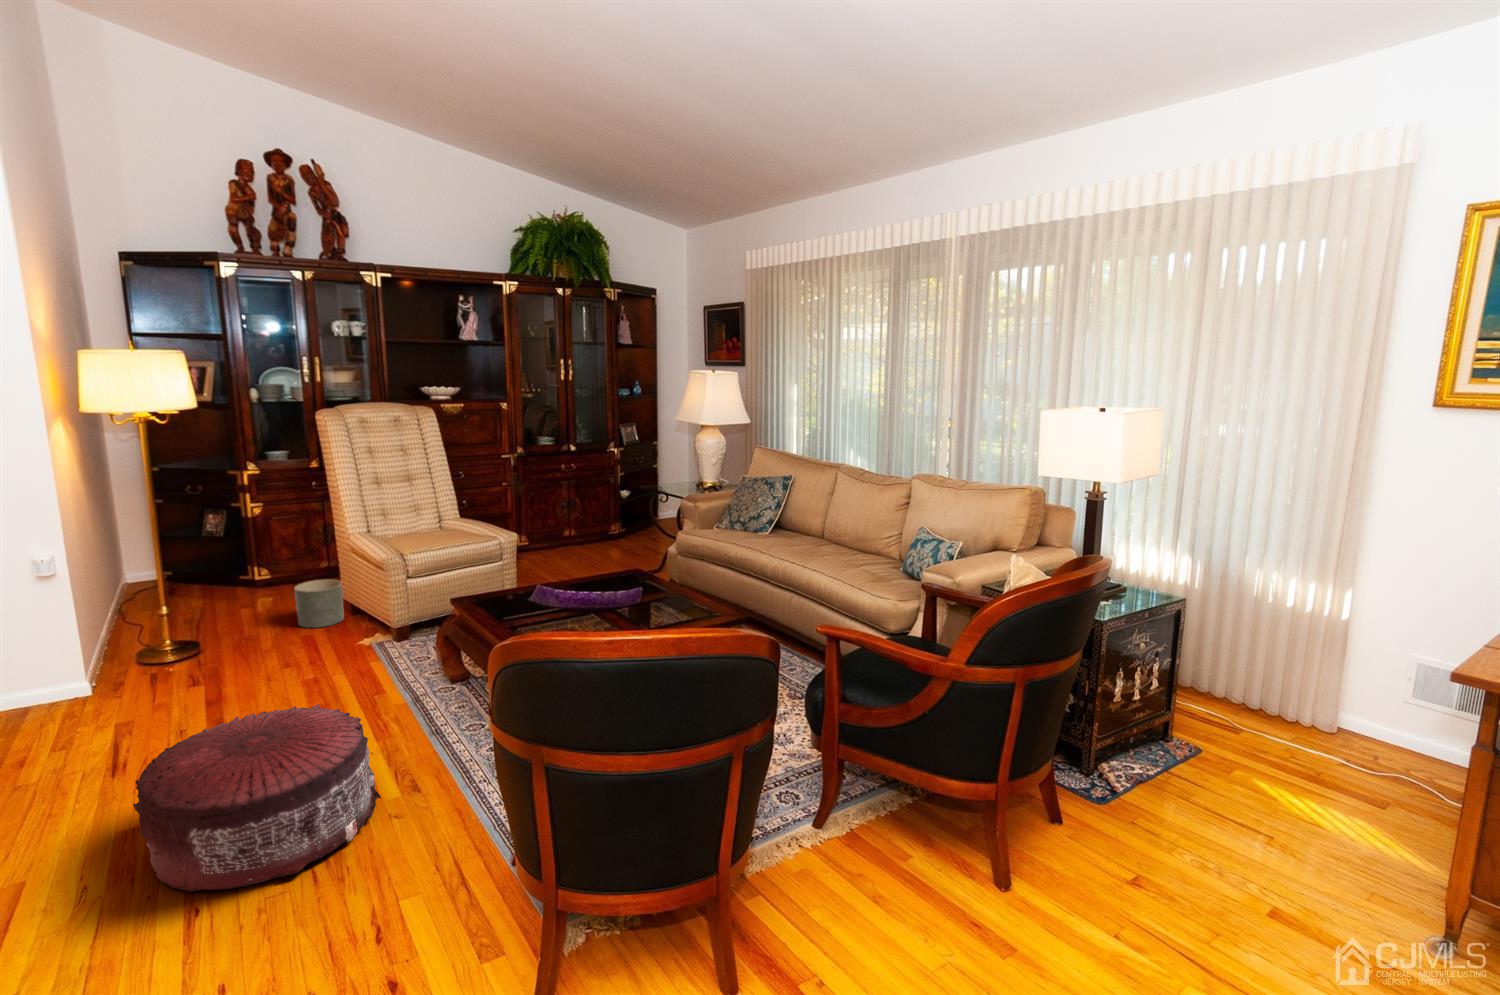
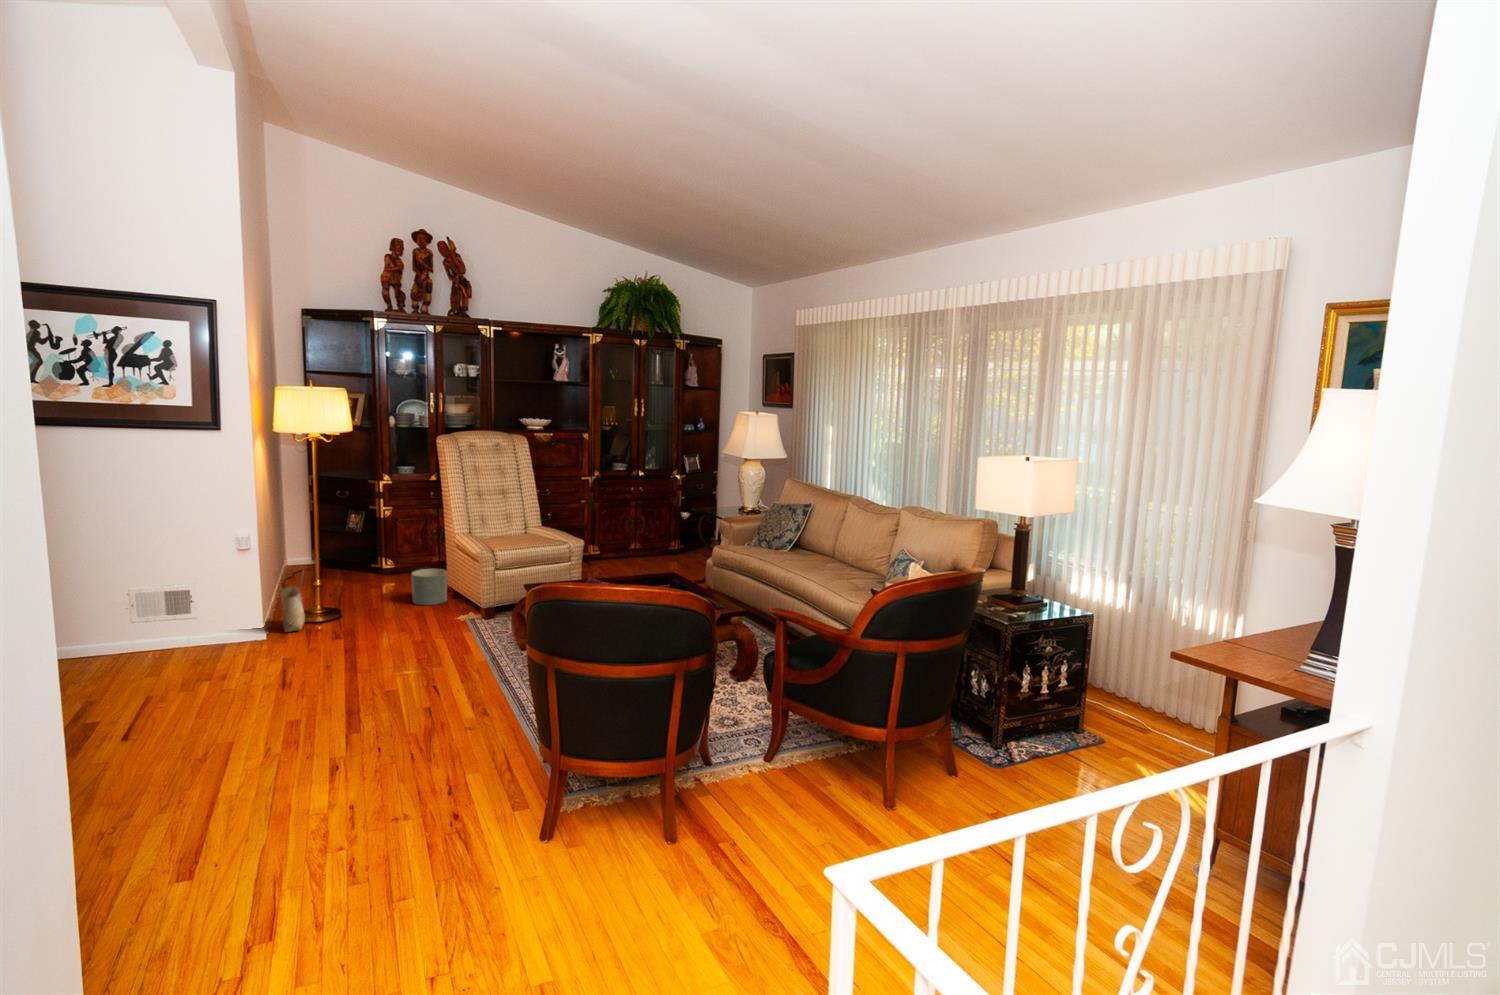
woven basket: none [97,596,147,683] -> present [279,583,305,632]
pouf: present [133,704,381,892] -> none [302,646,460,757]

